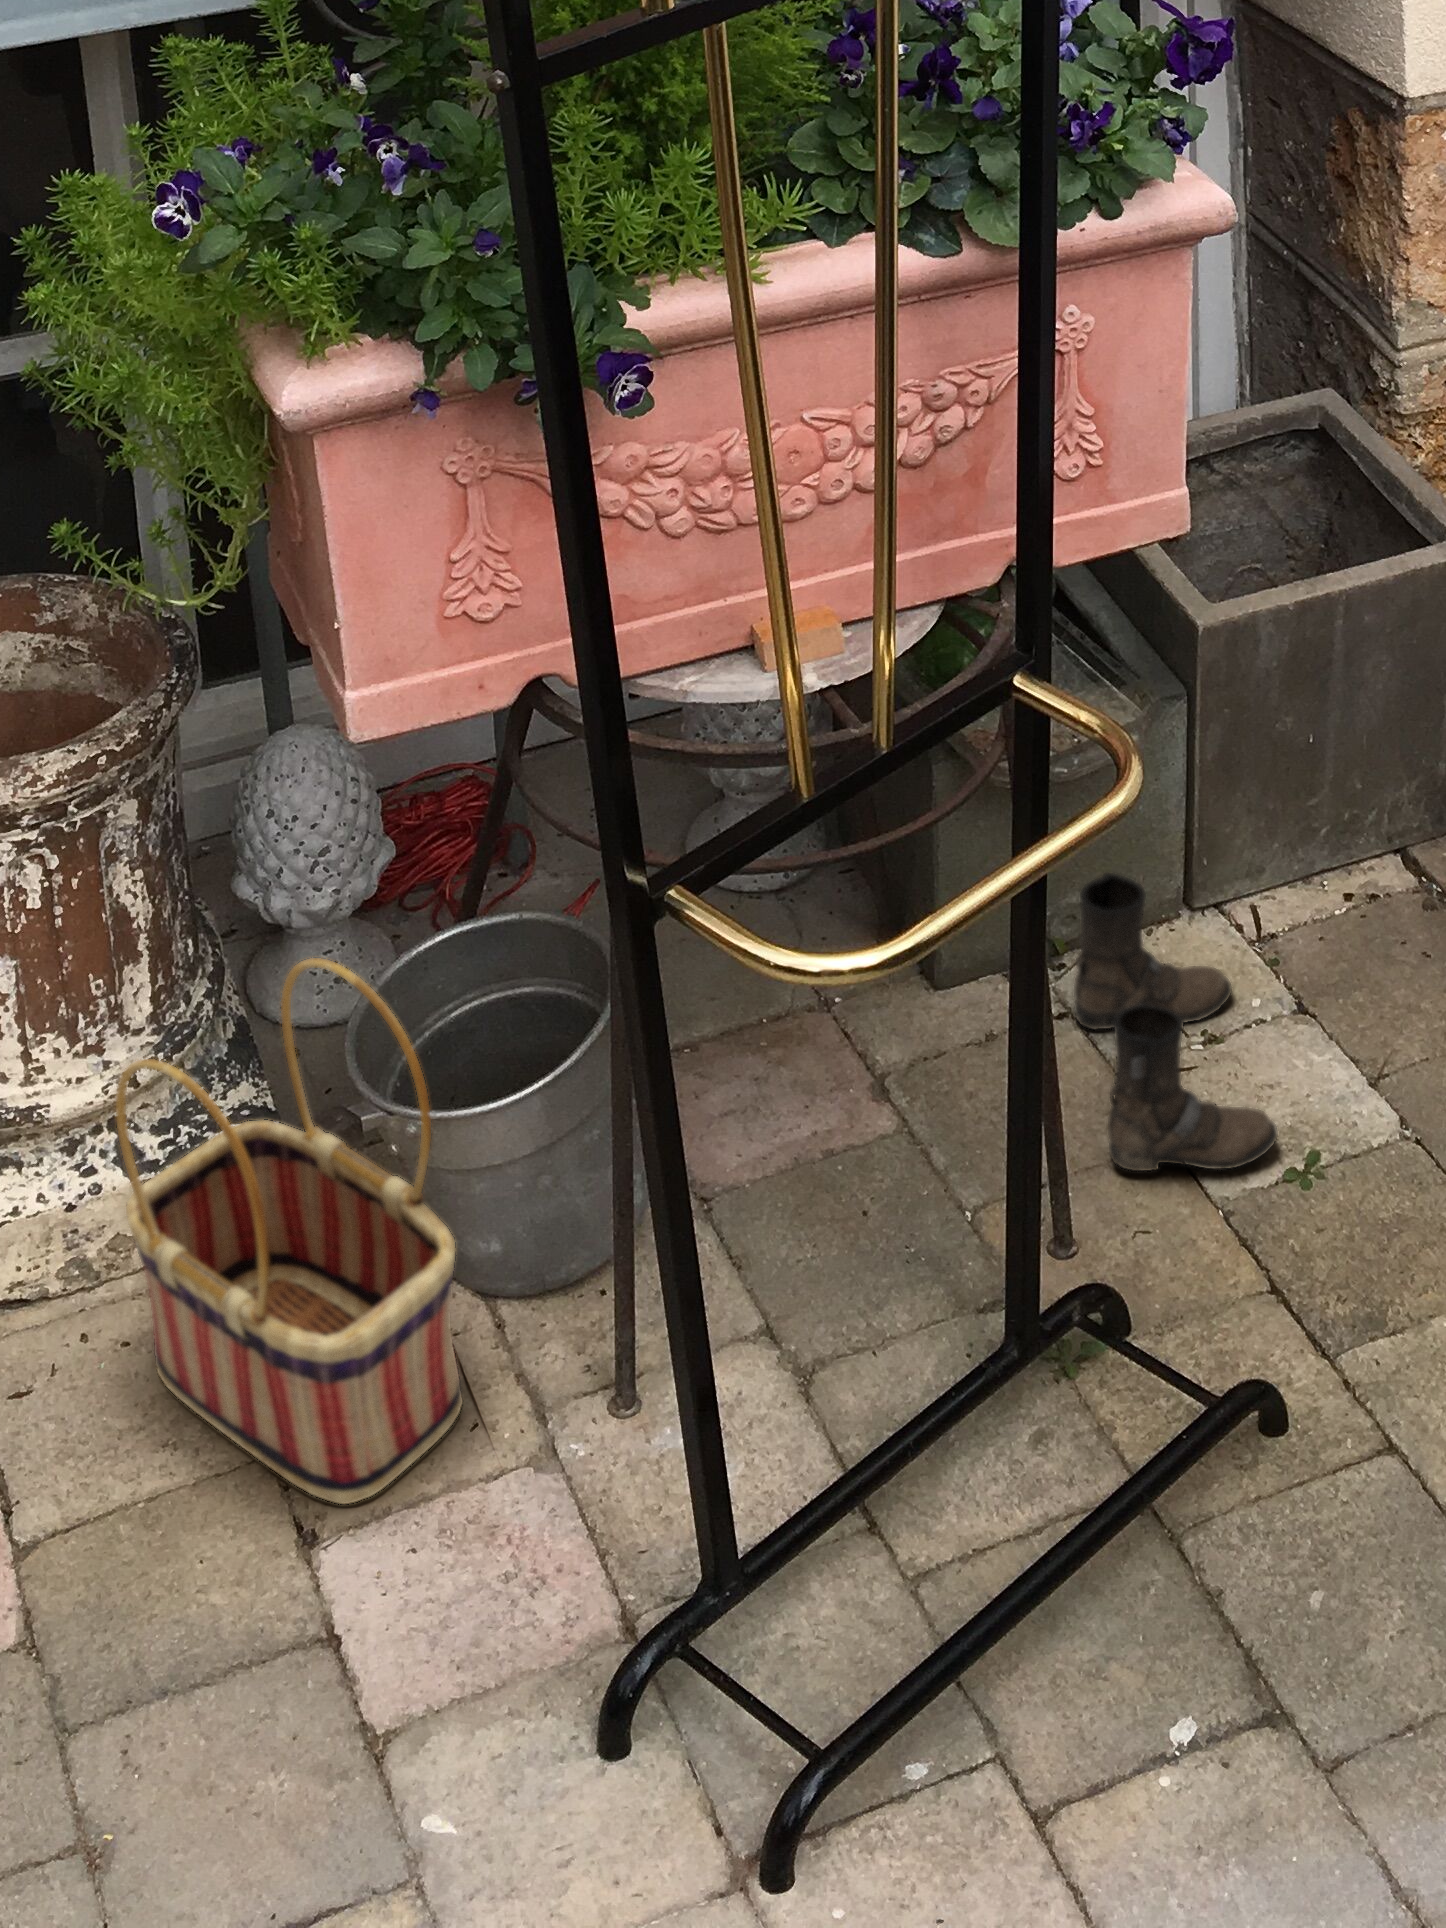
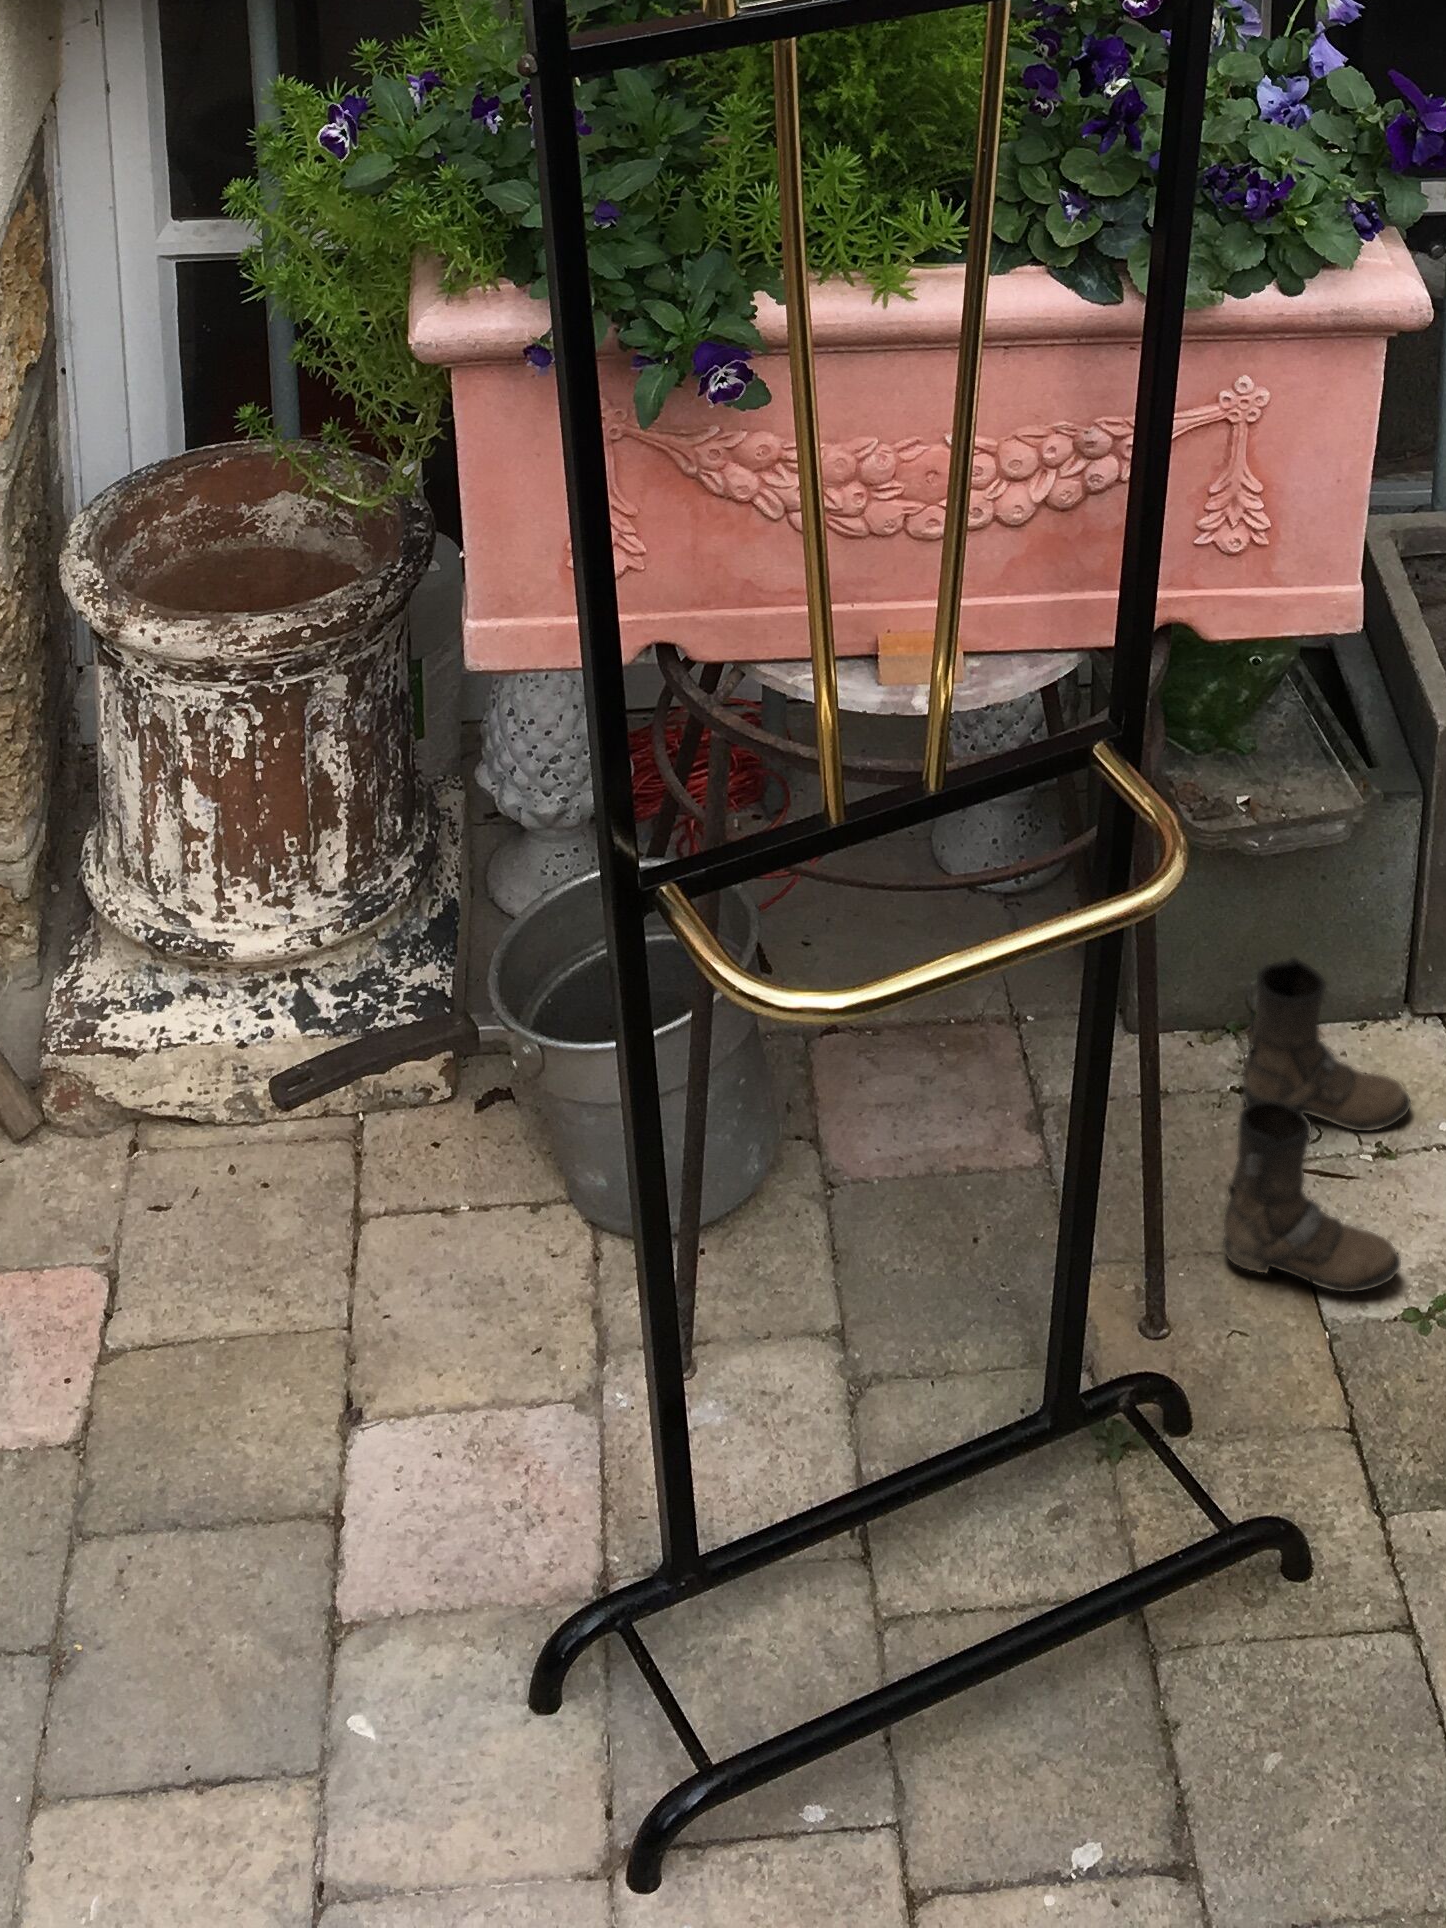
basket: present [116,958,462,1504] -> none [247,866,534,1394]

